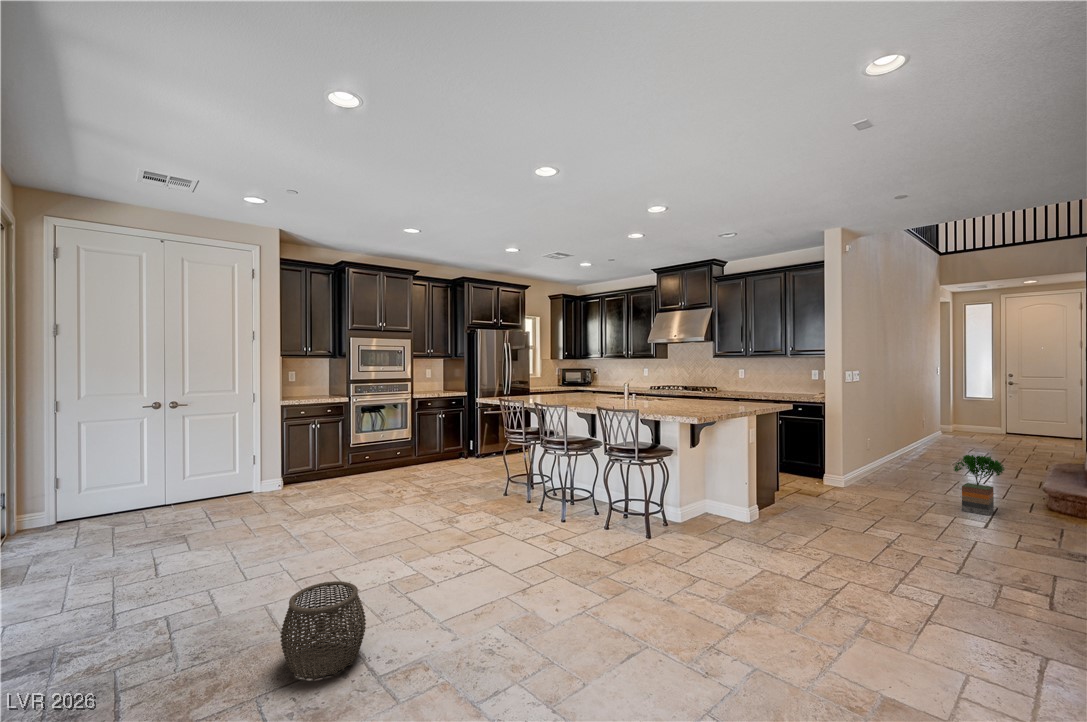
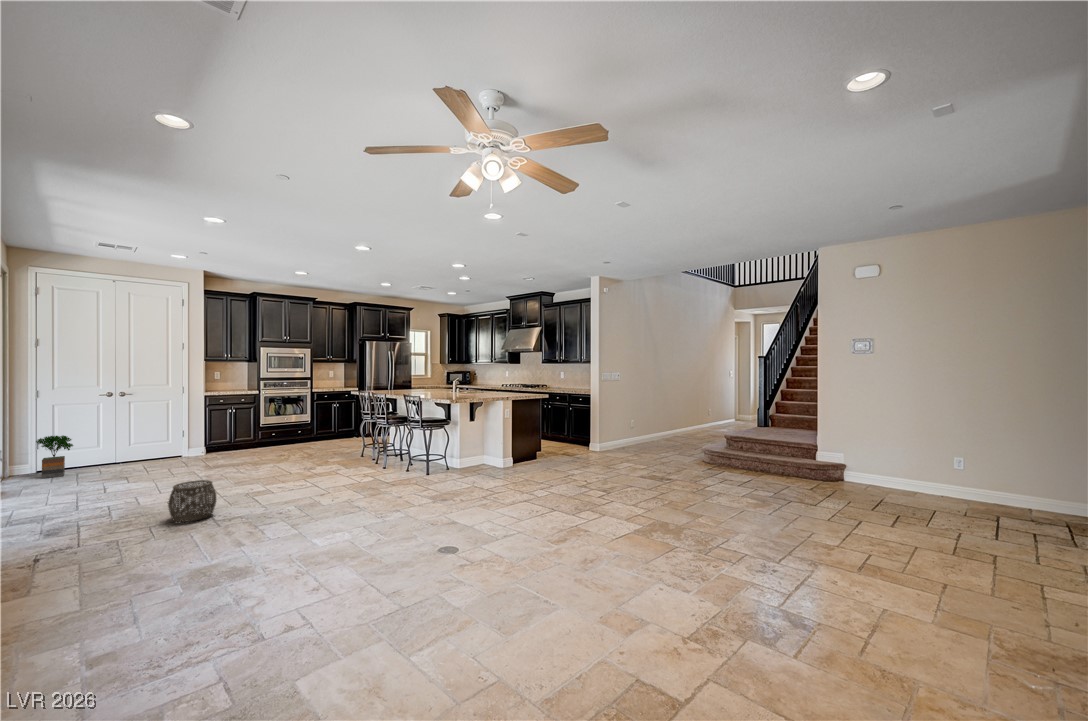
potted tree: present [954,455,1005,515] -> present [36,435,73,478]

